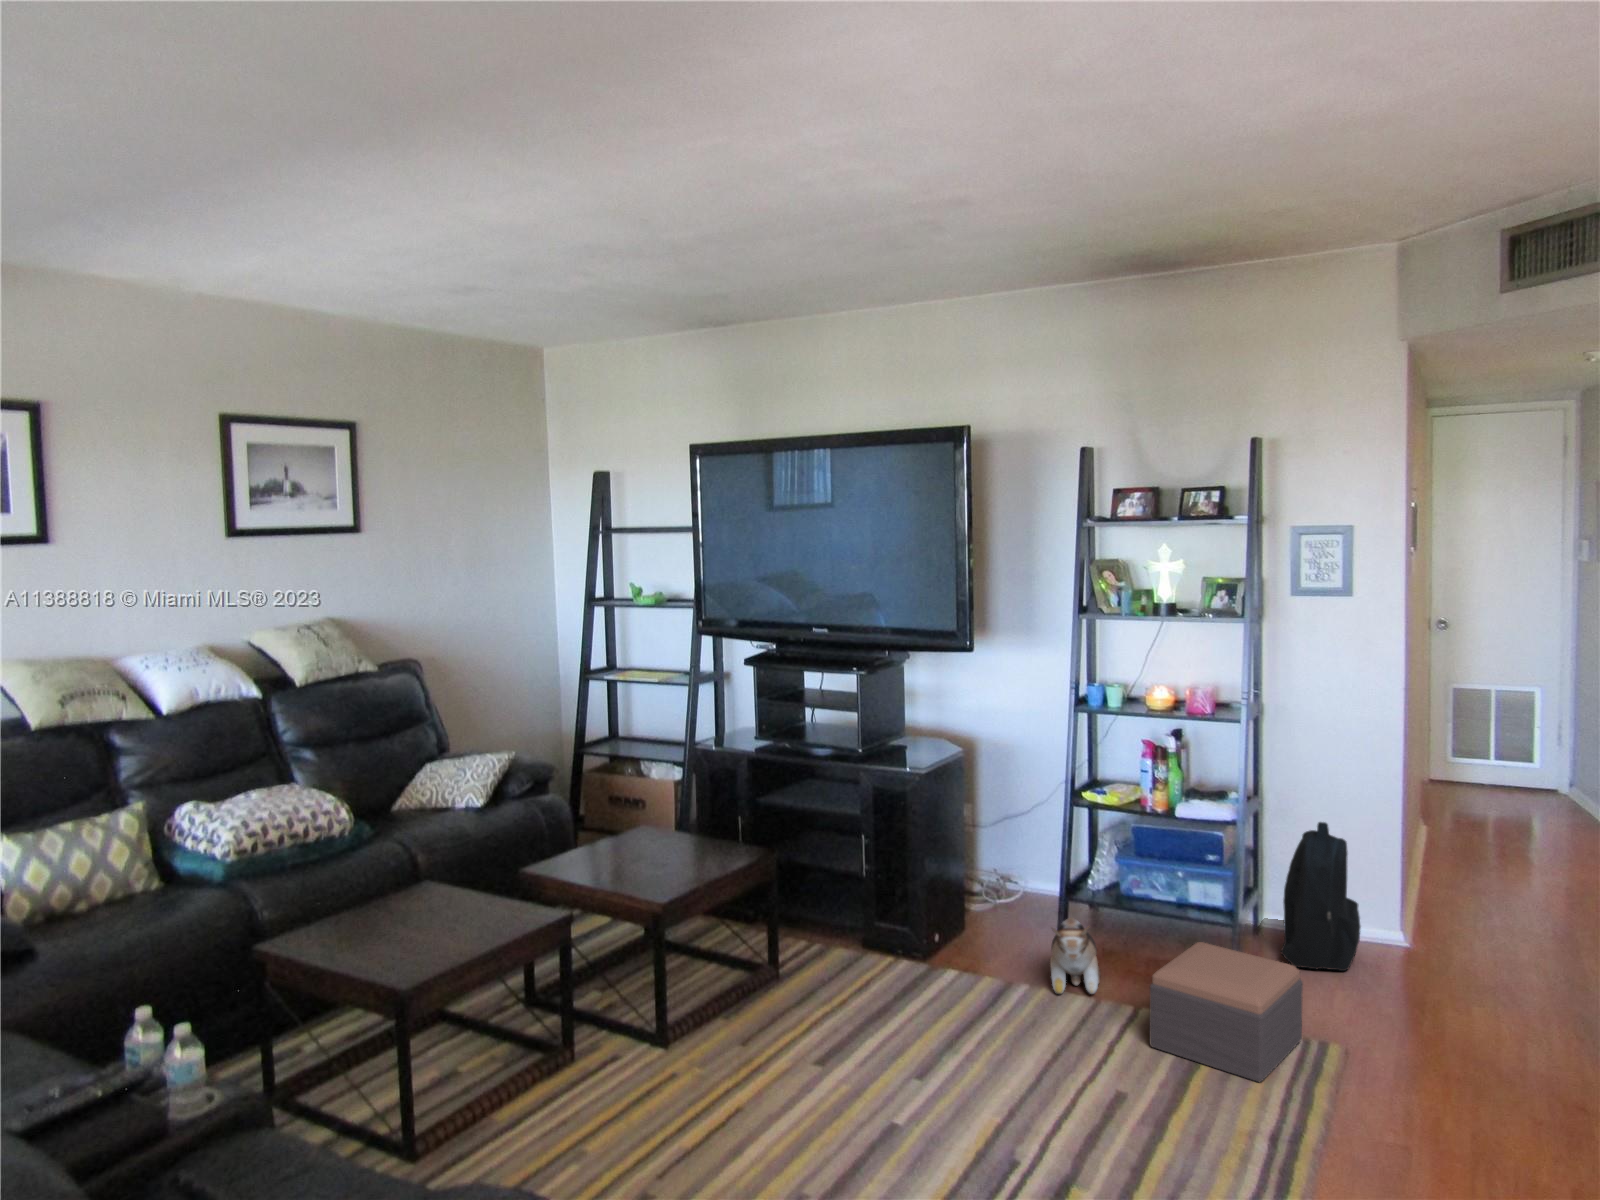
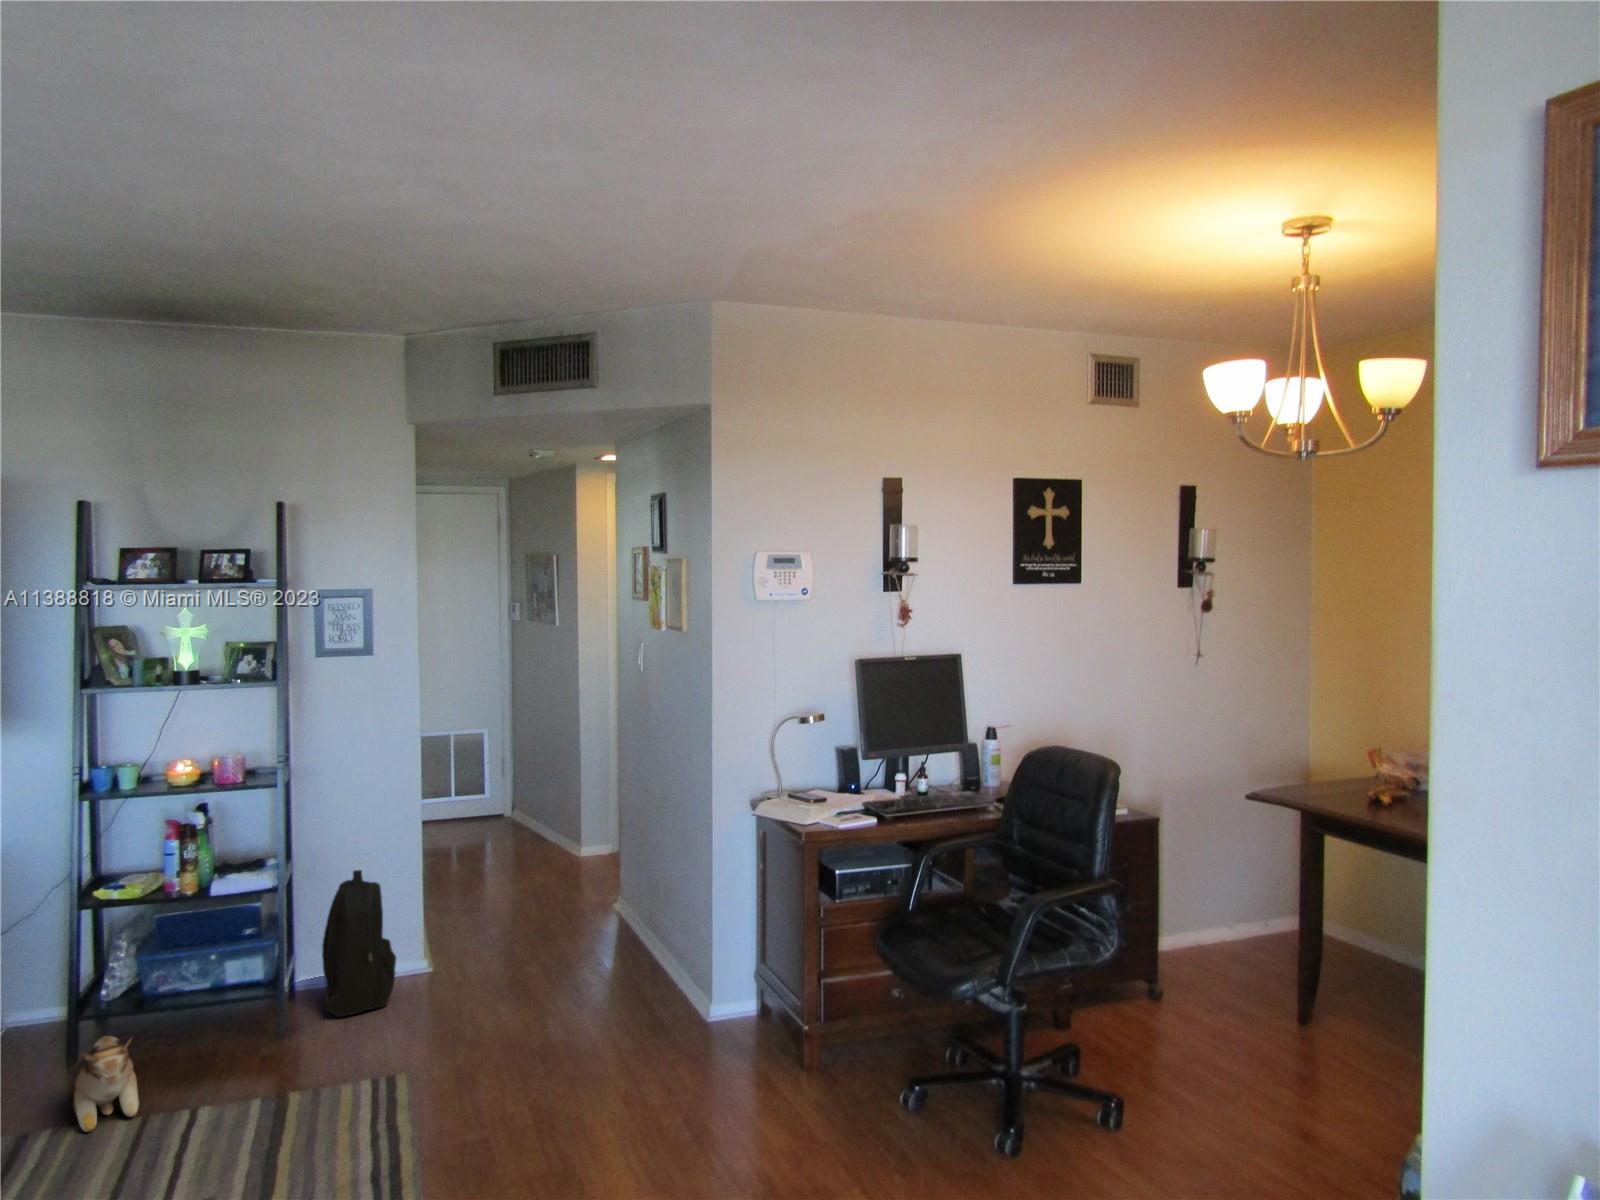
footstool: present [1150,942,1303,1082] -> none [216,1009,367,1144]

